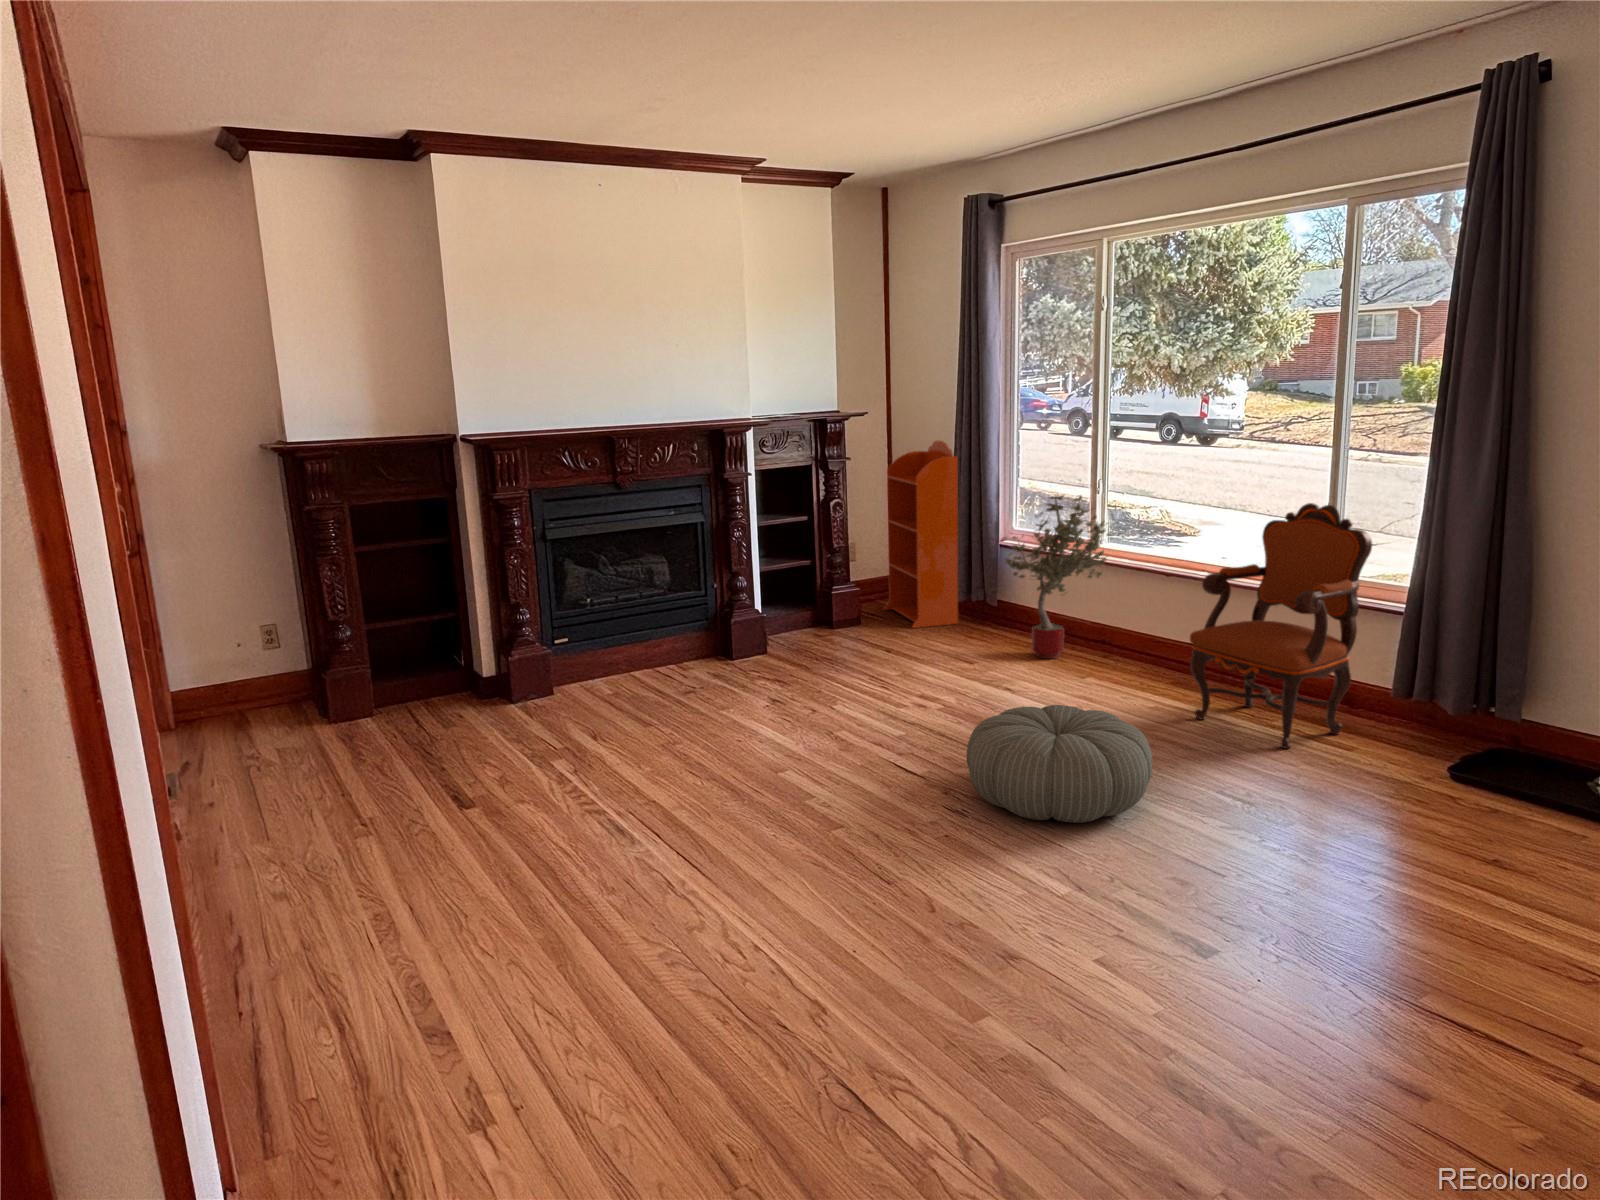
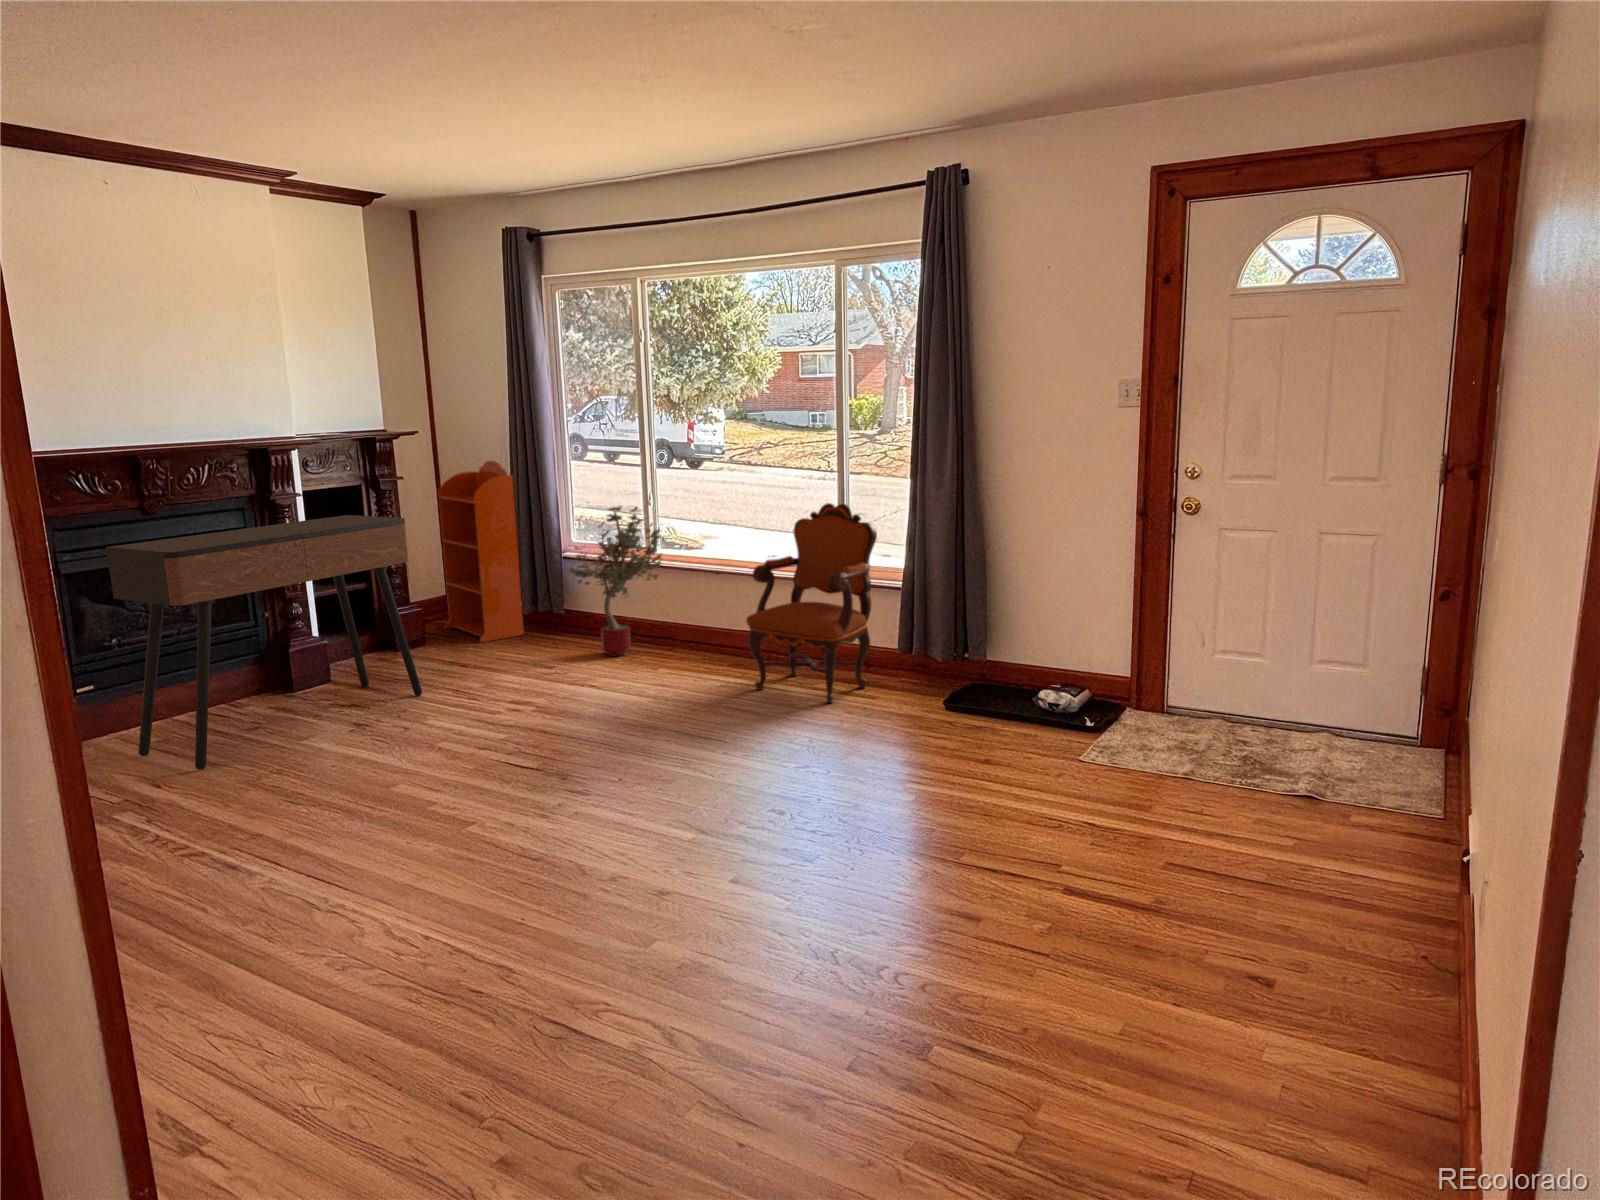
console table: none [574,495,840,729] -> present [106,515,422,769]
pouf: present [967,705,1152,823] -> none [579,685,739,786]

